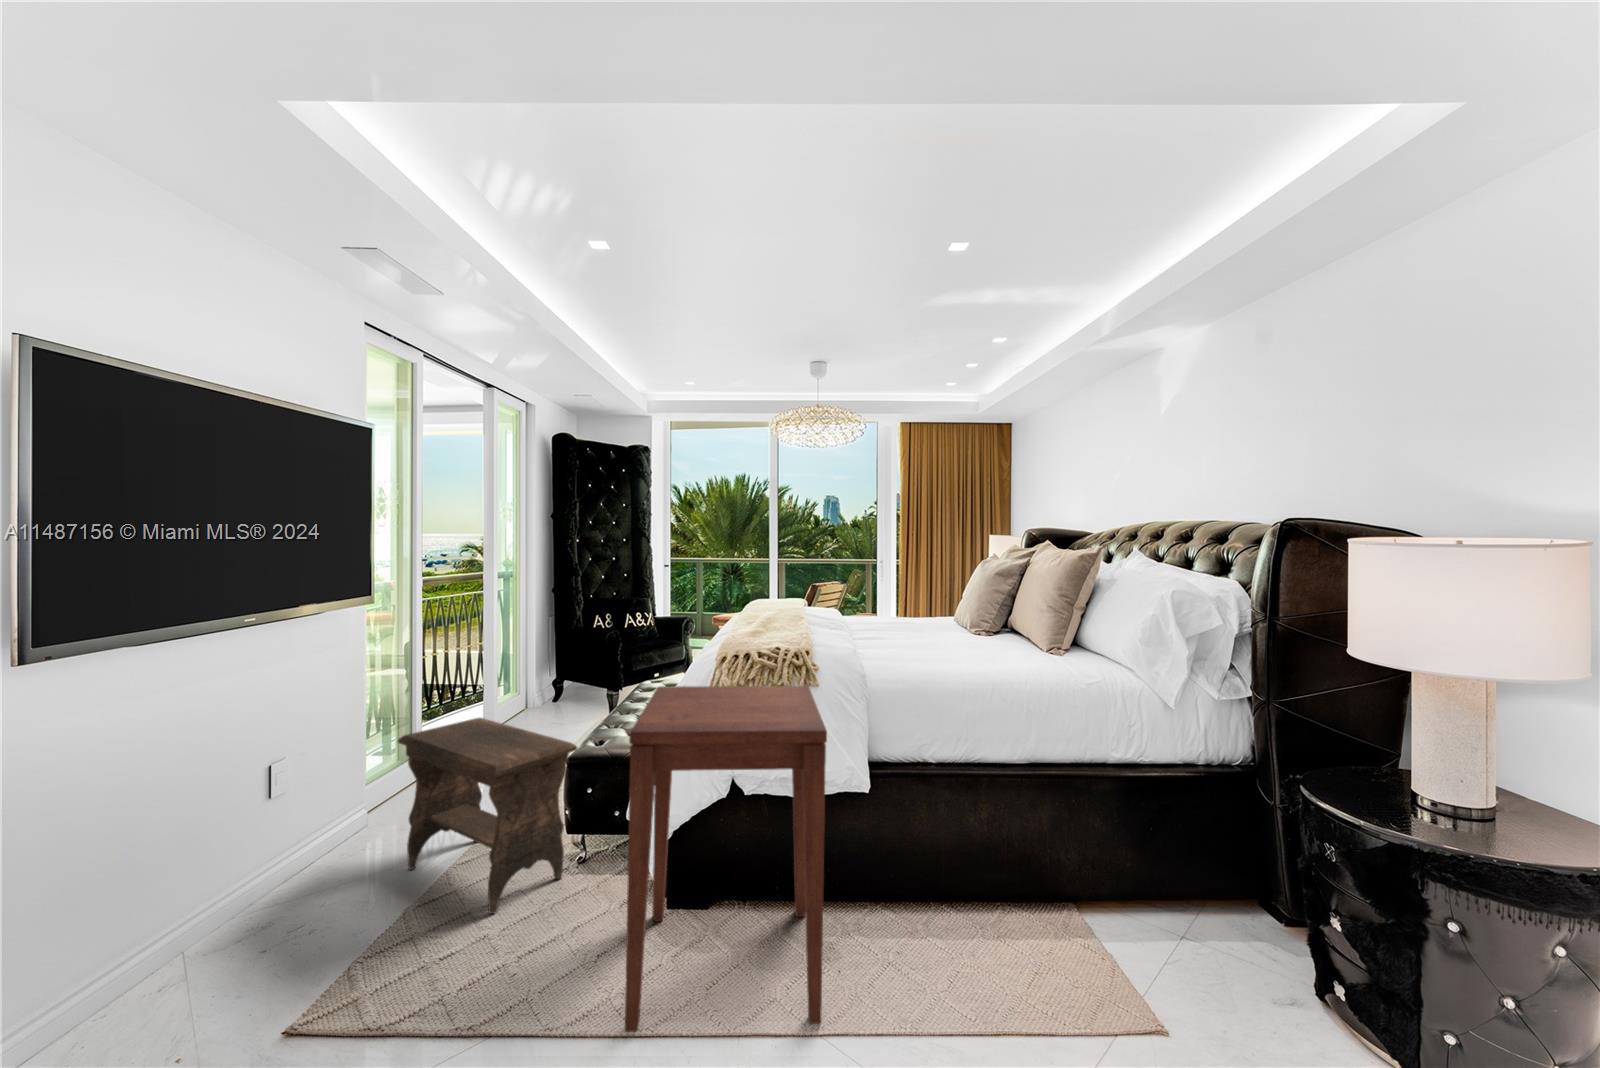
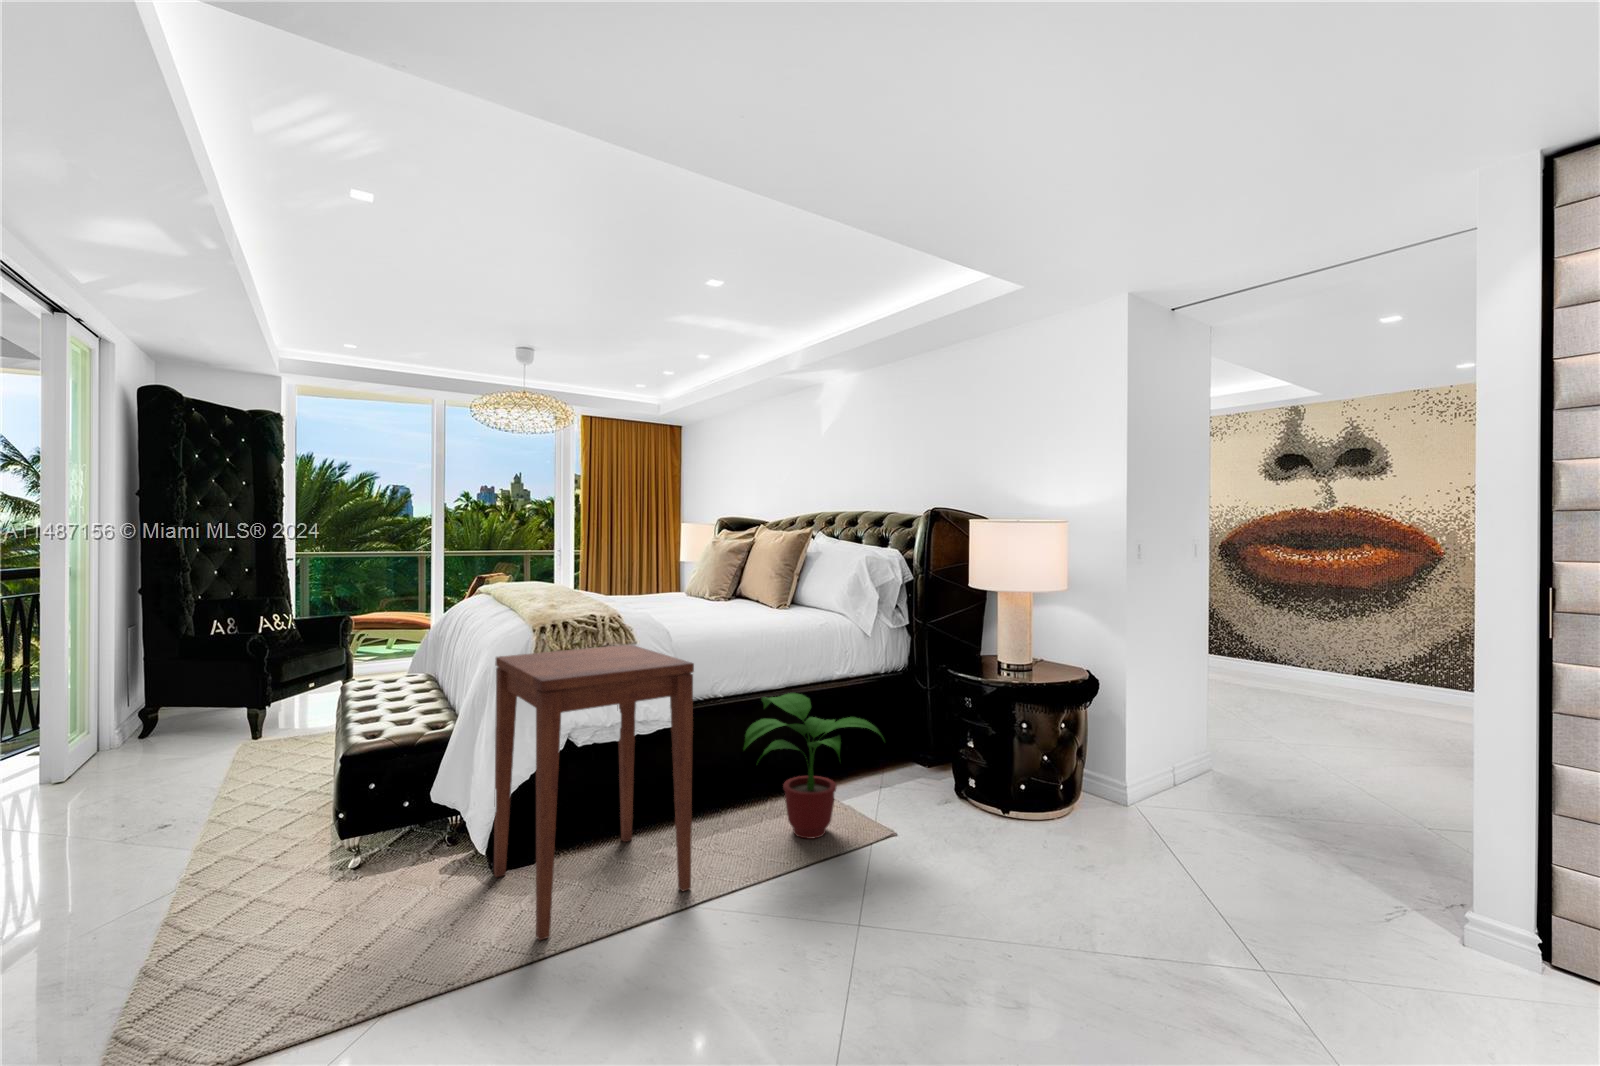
footstool: present [398,718,577,914] -> none [110,732,379,921]
potted plant: none [911,774,1147,1000] -> present [744,693,884,839]

